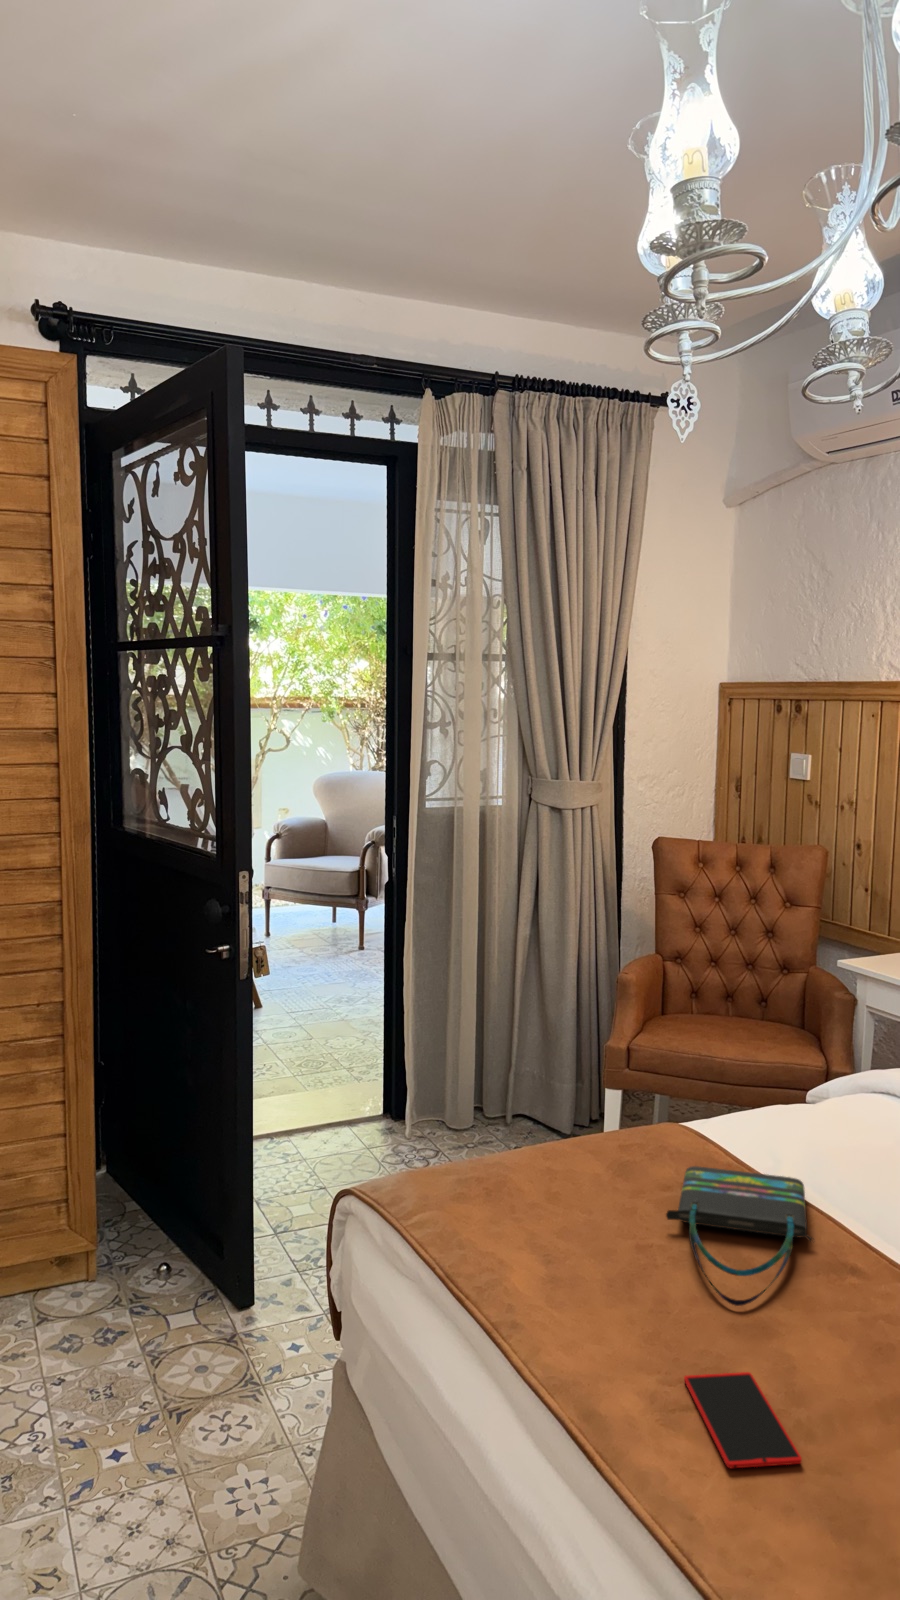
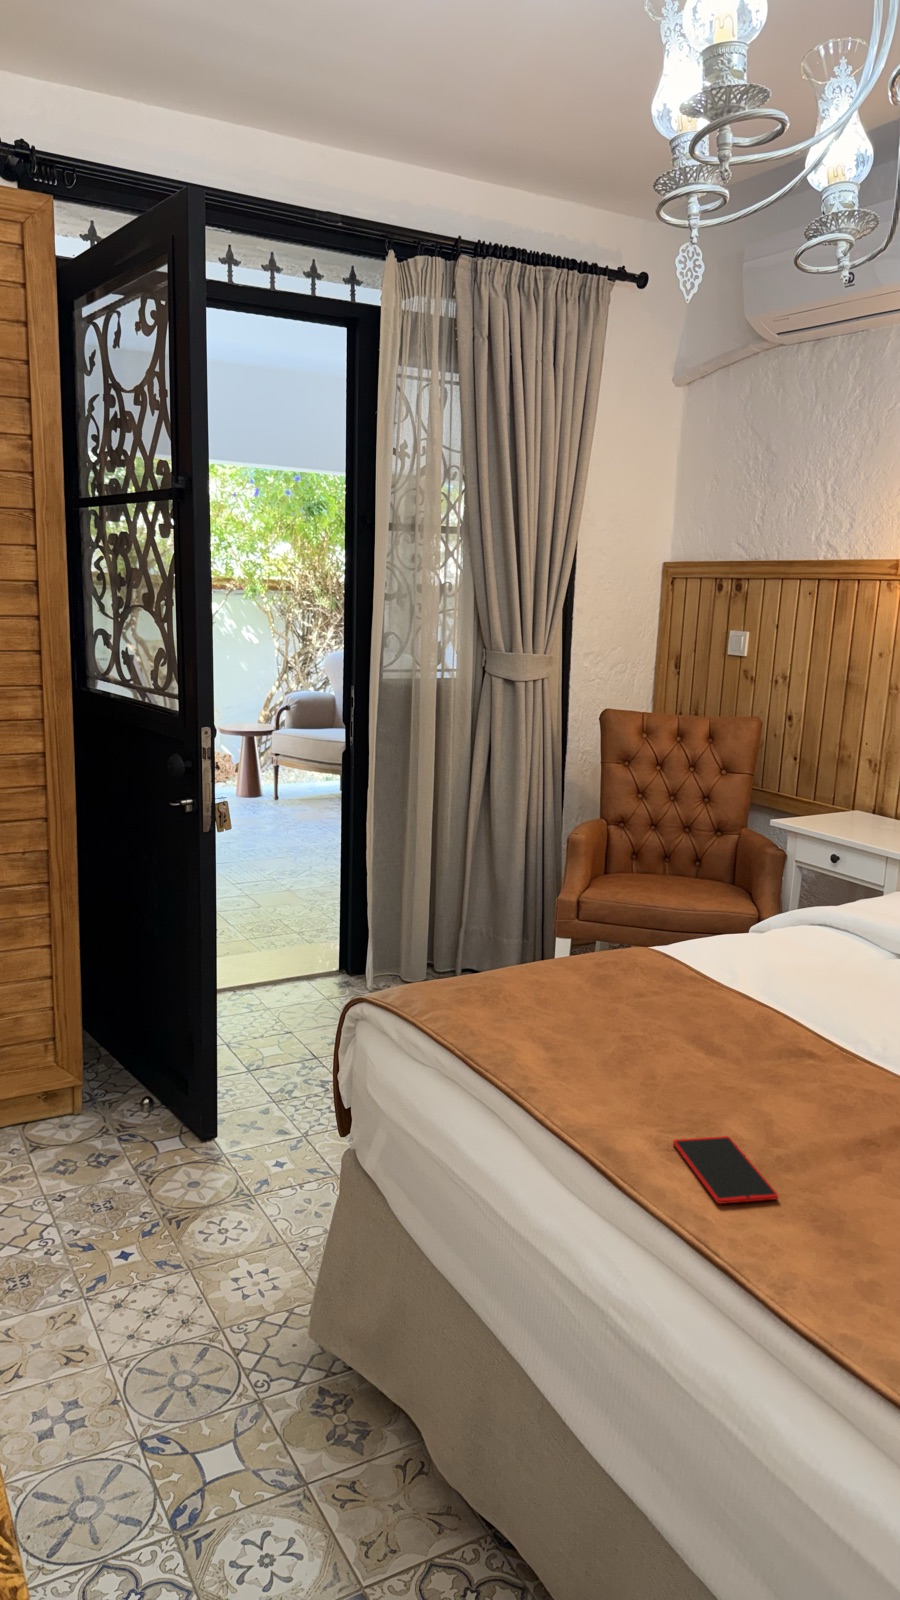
tote bag: present [666,1166,812,1306] -> none [643,983,773,1089]

